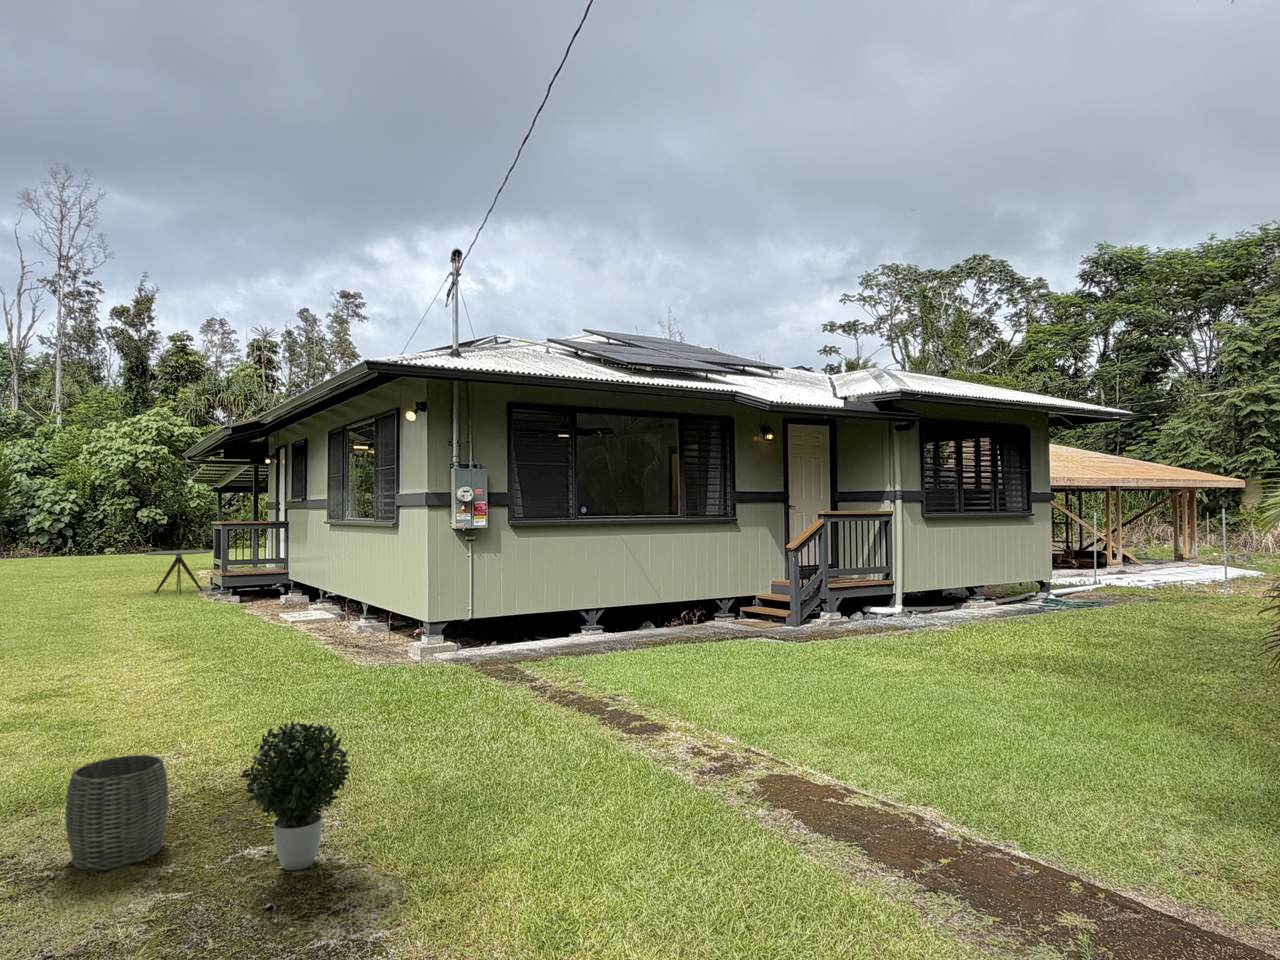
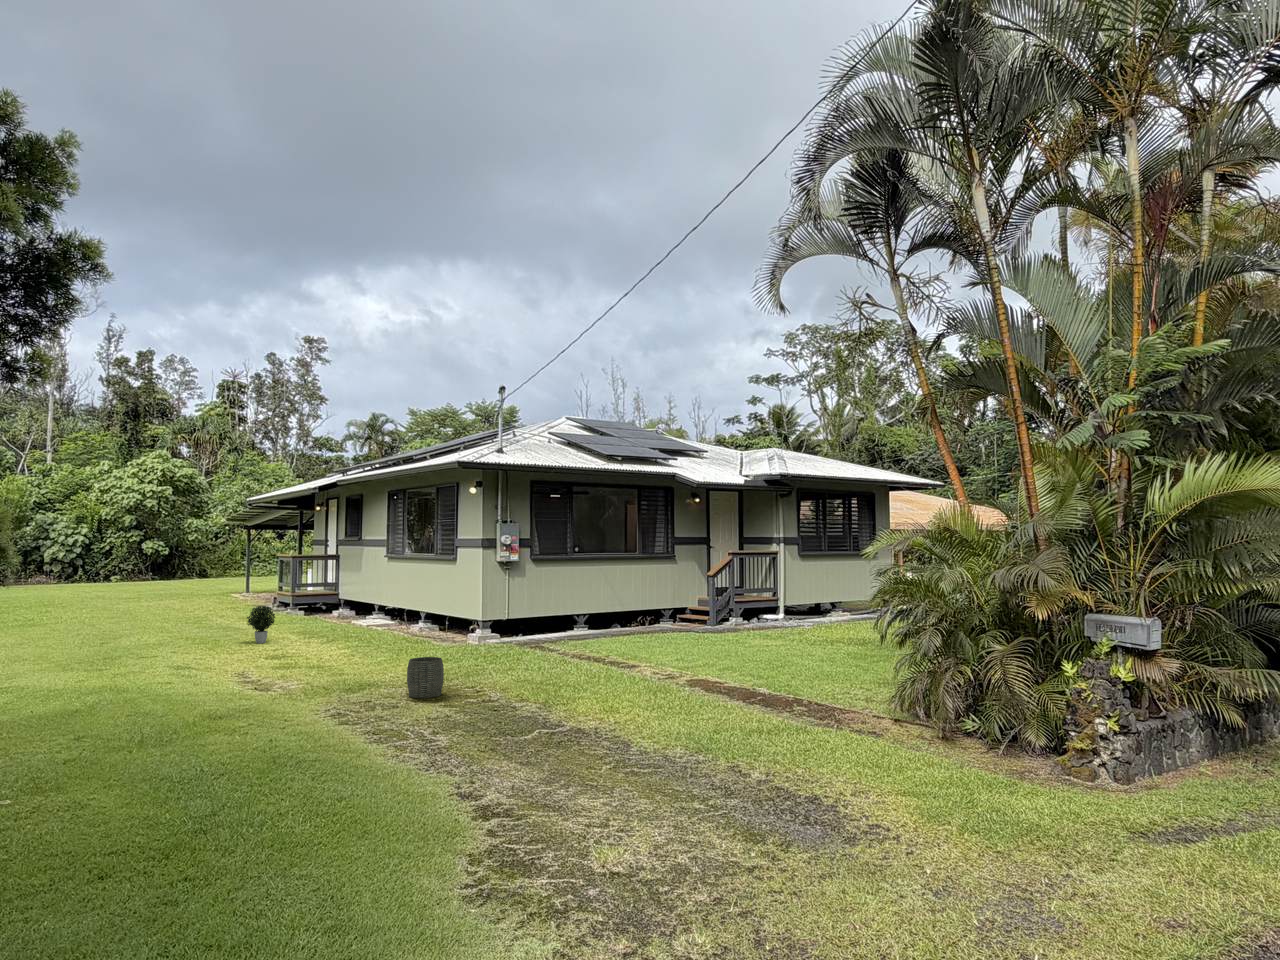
round table: present [144,550,212,594] -> none [219,577,269,610]
potted plant: present [240,721,351,870] -> present [247,606,275,644]

